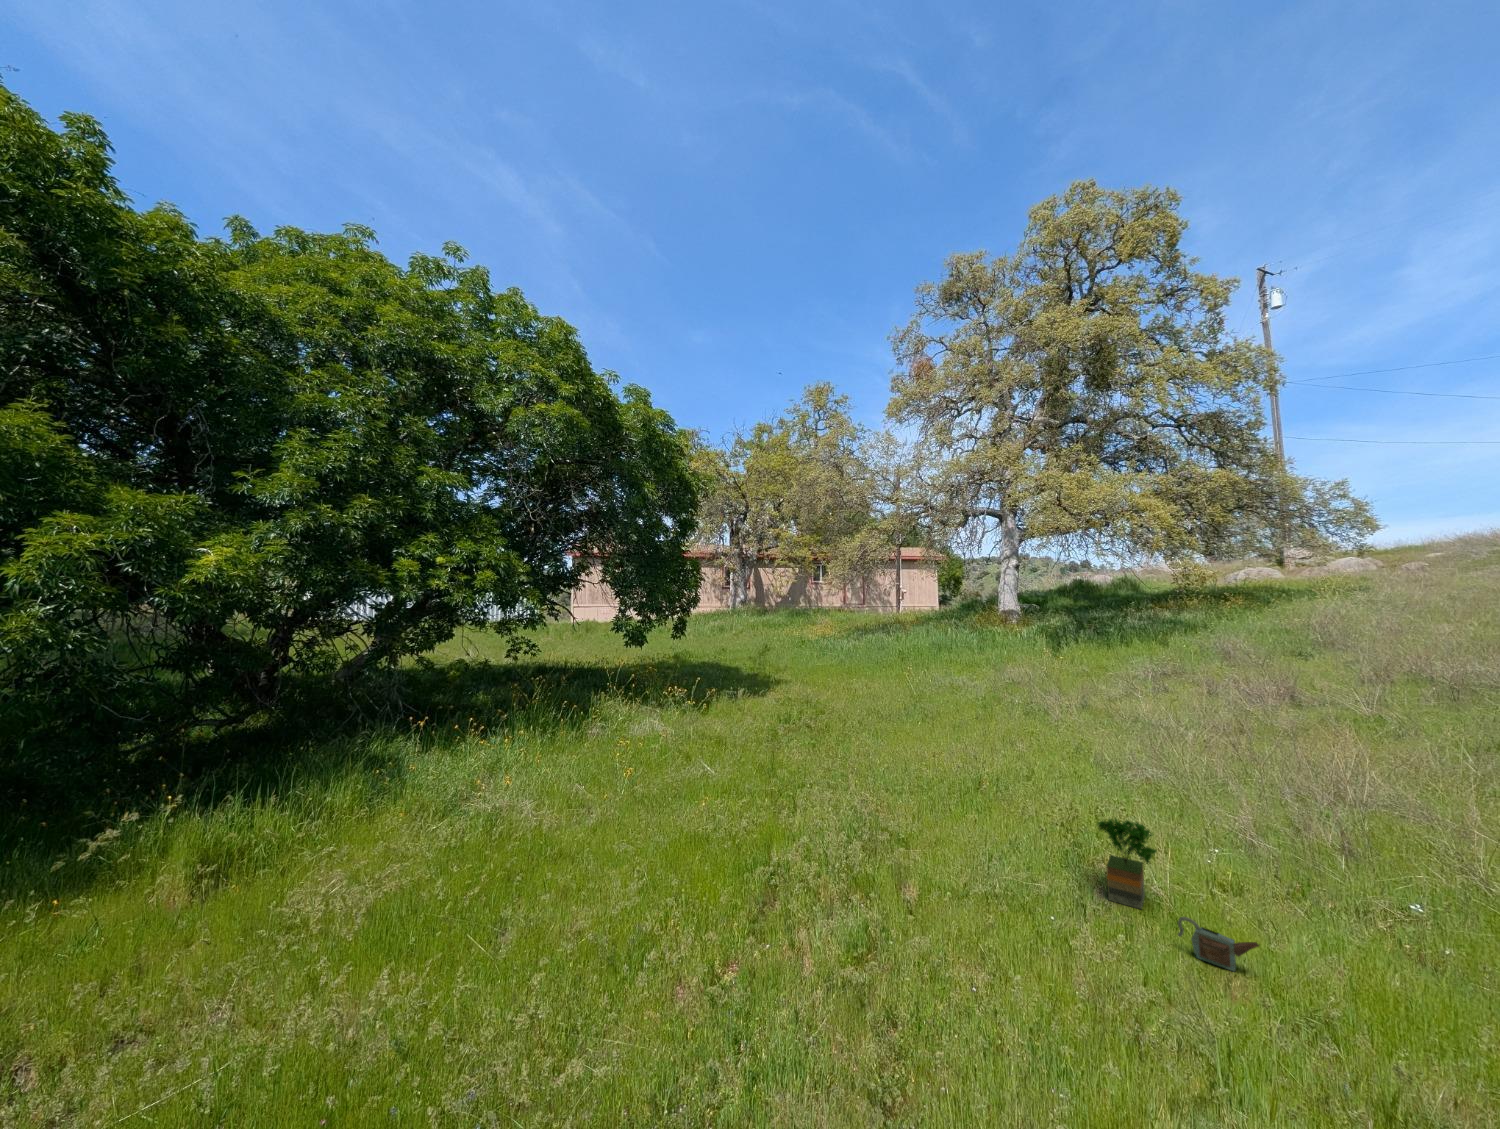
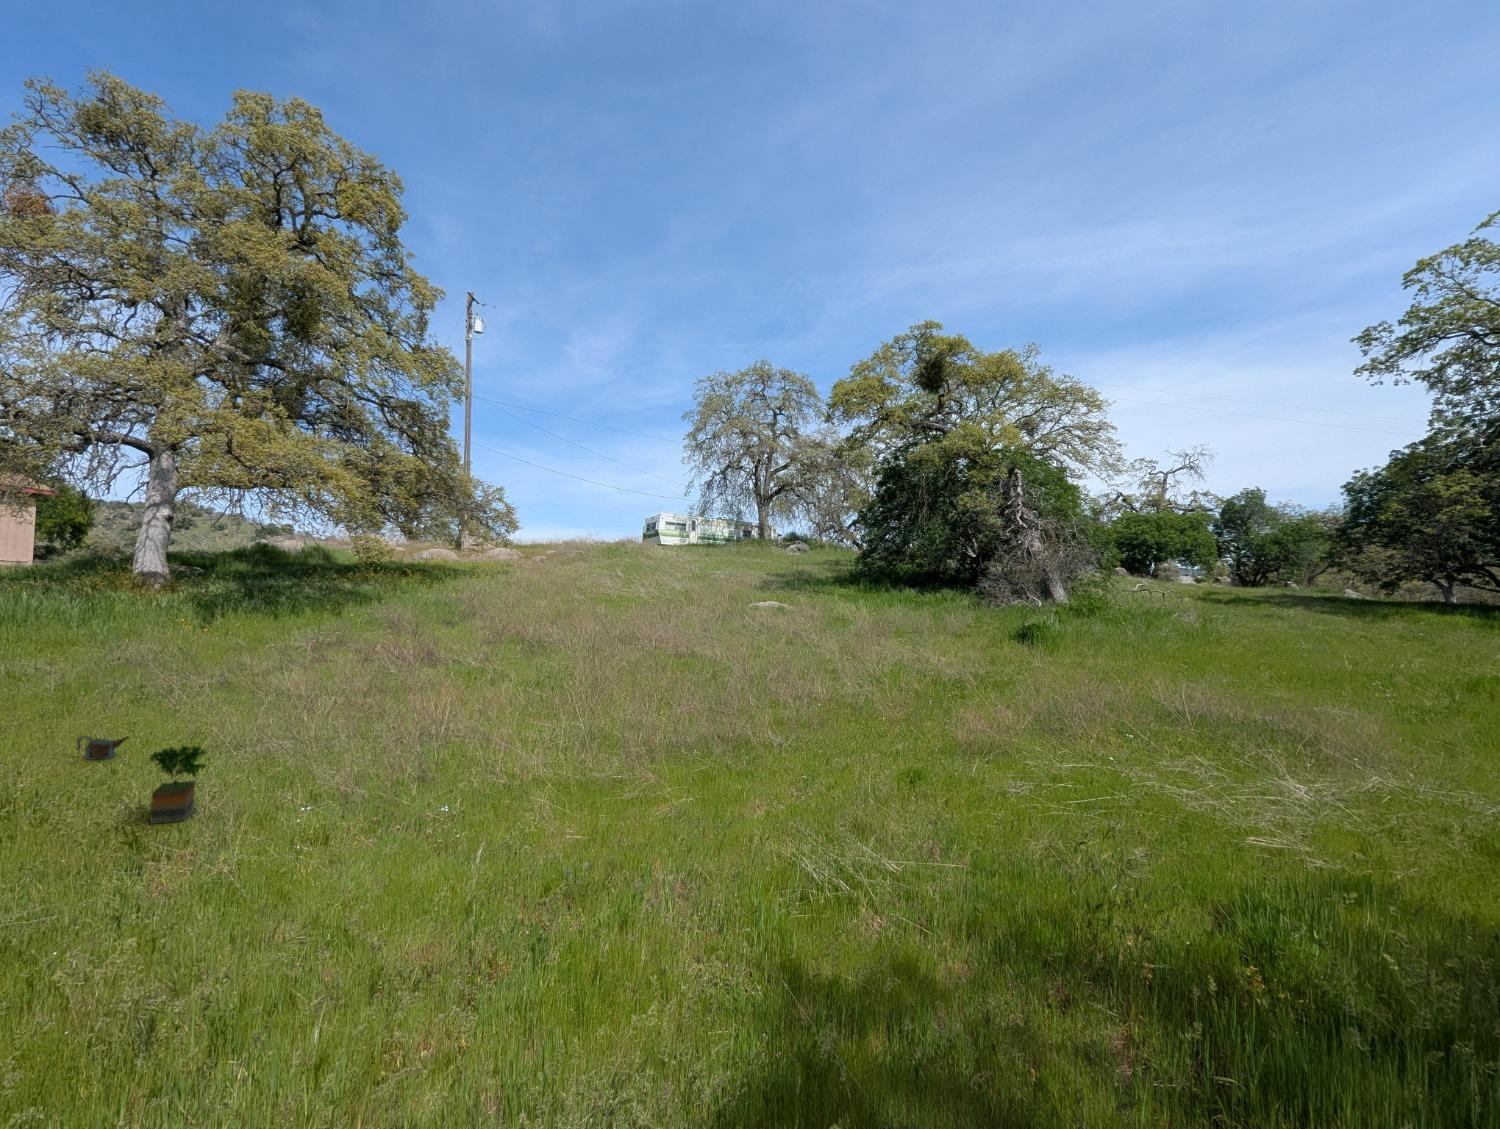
watering can: present [1178,917,1259,971] -> present [77,736,129,760]

